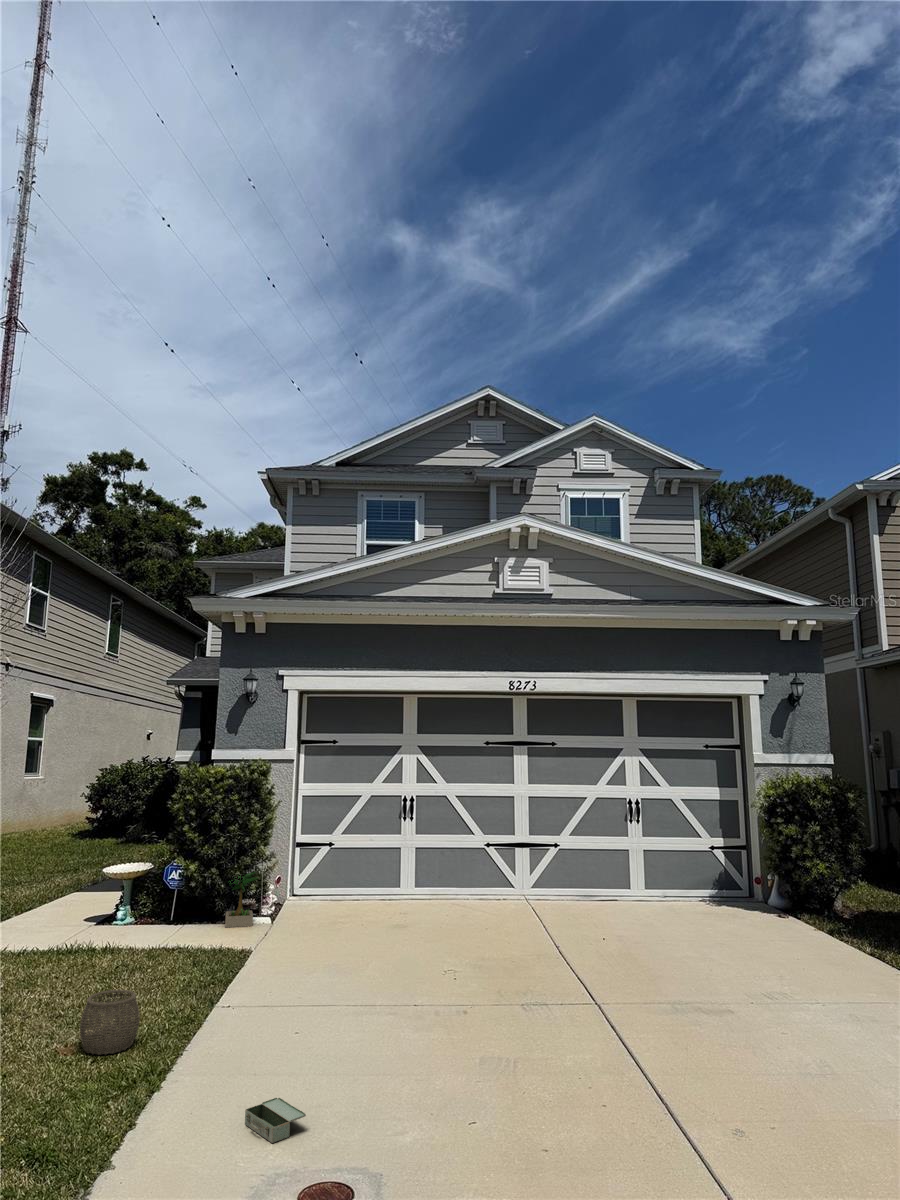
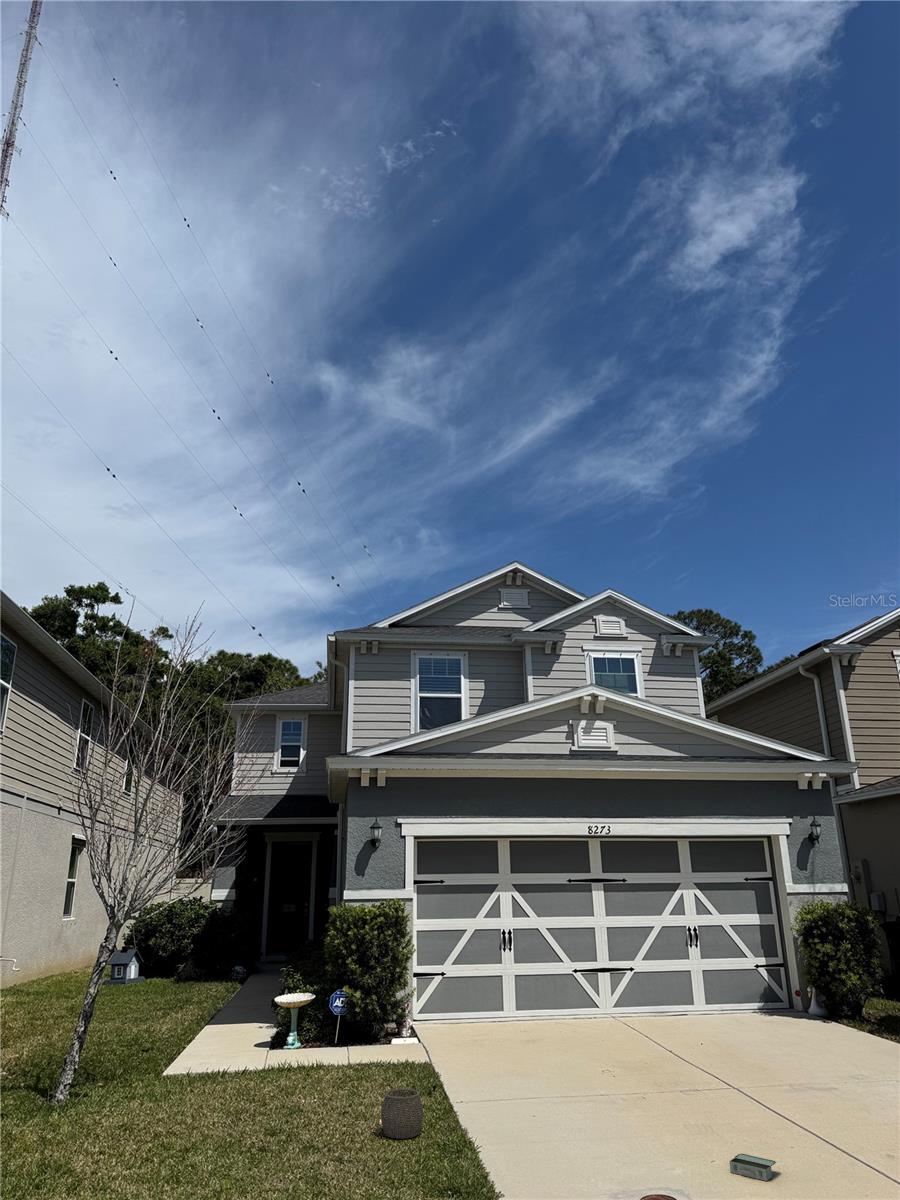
potted plant: present [225,872,258,927] -> none [375,998,407,1048]
toolbox: present [245,1098,306,1143] -> present [729,1153,776,1181]

